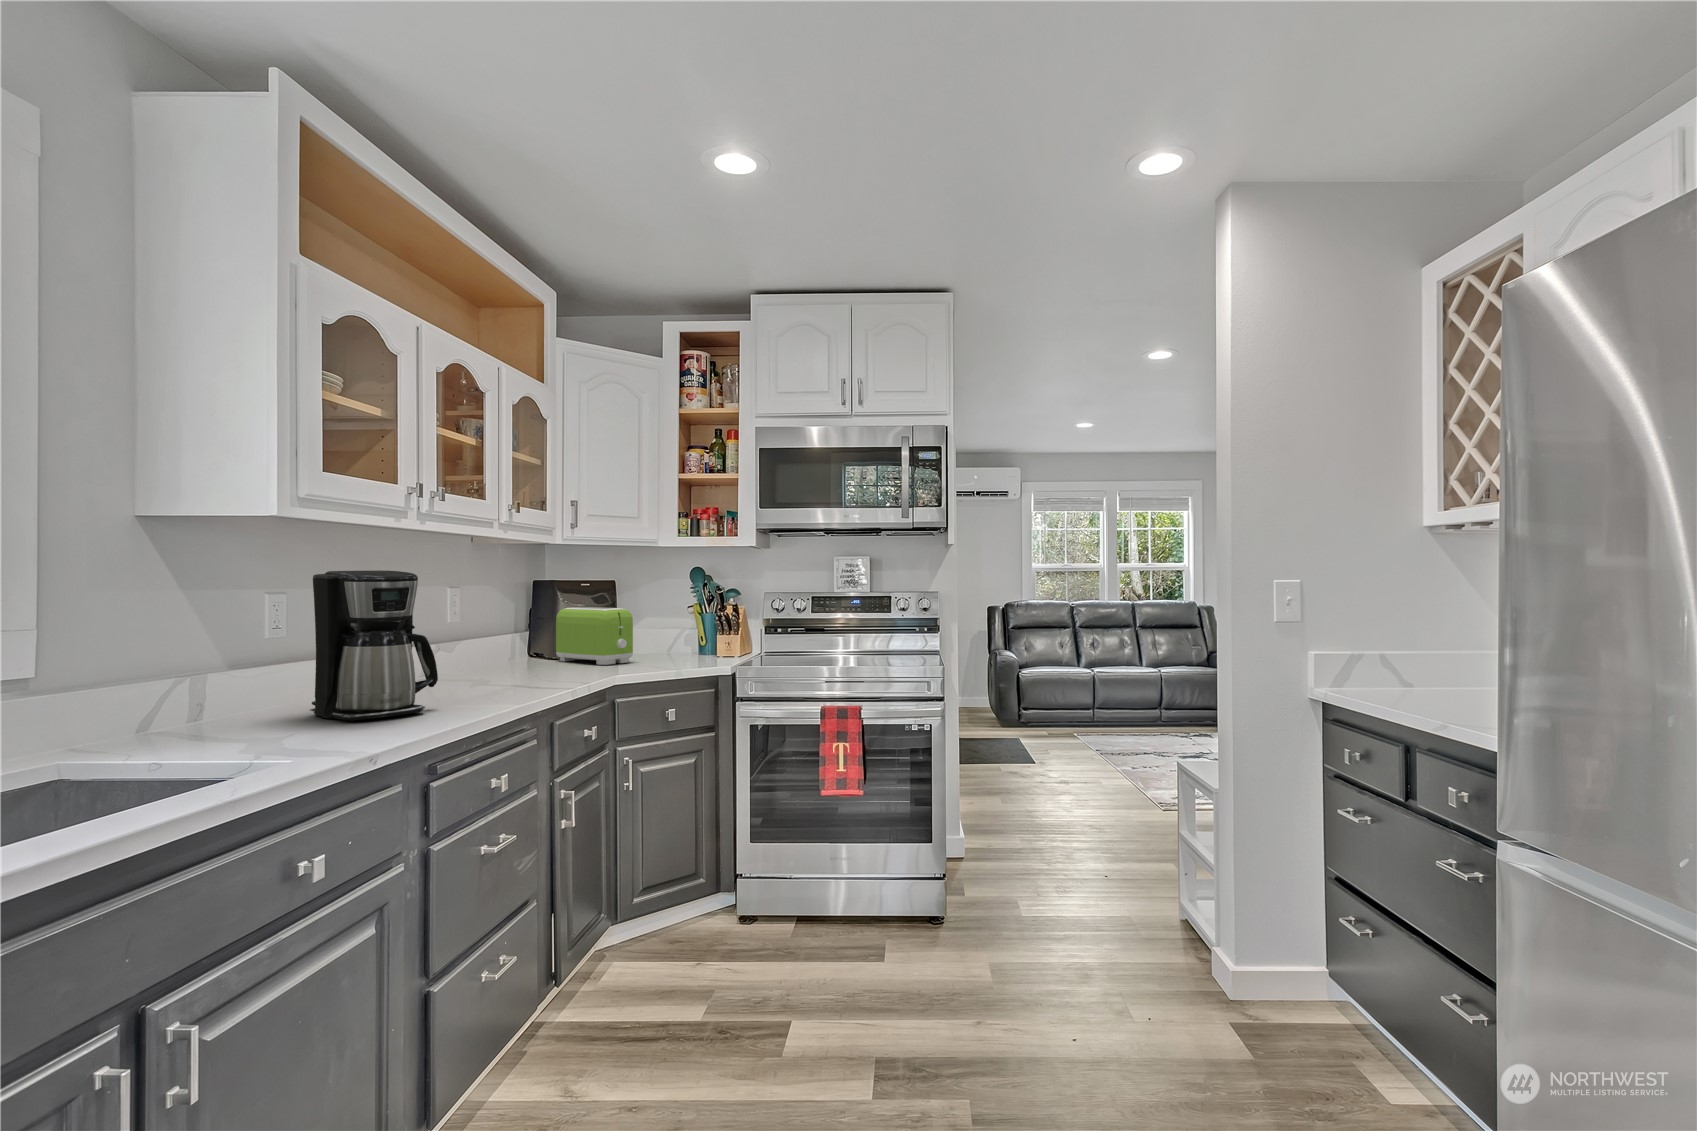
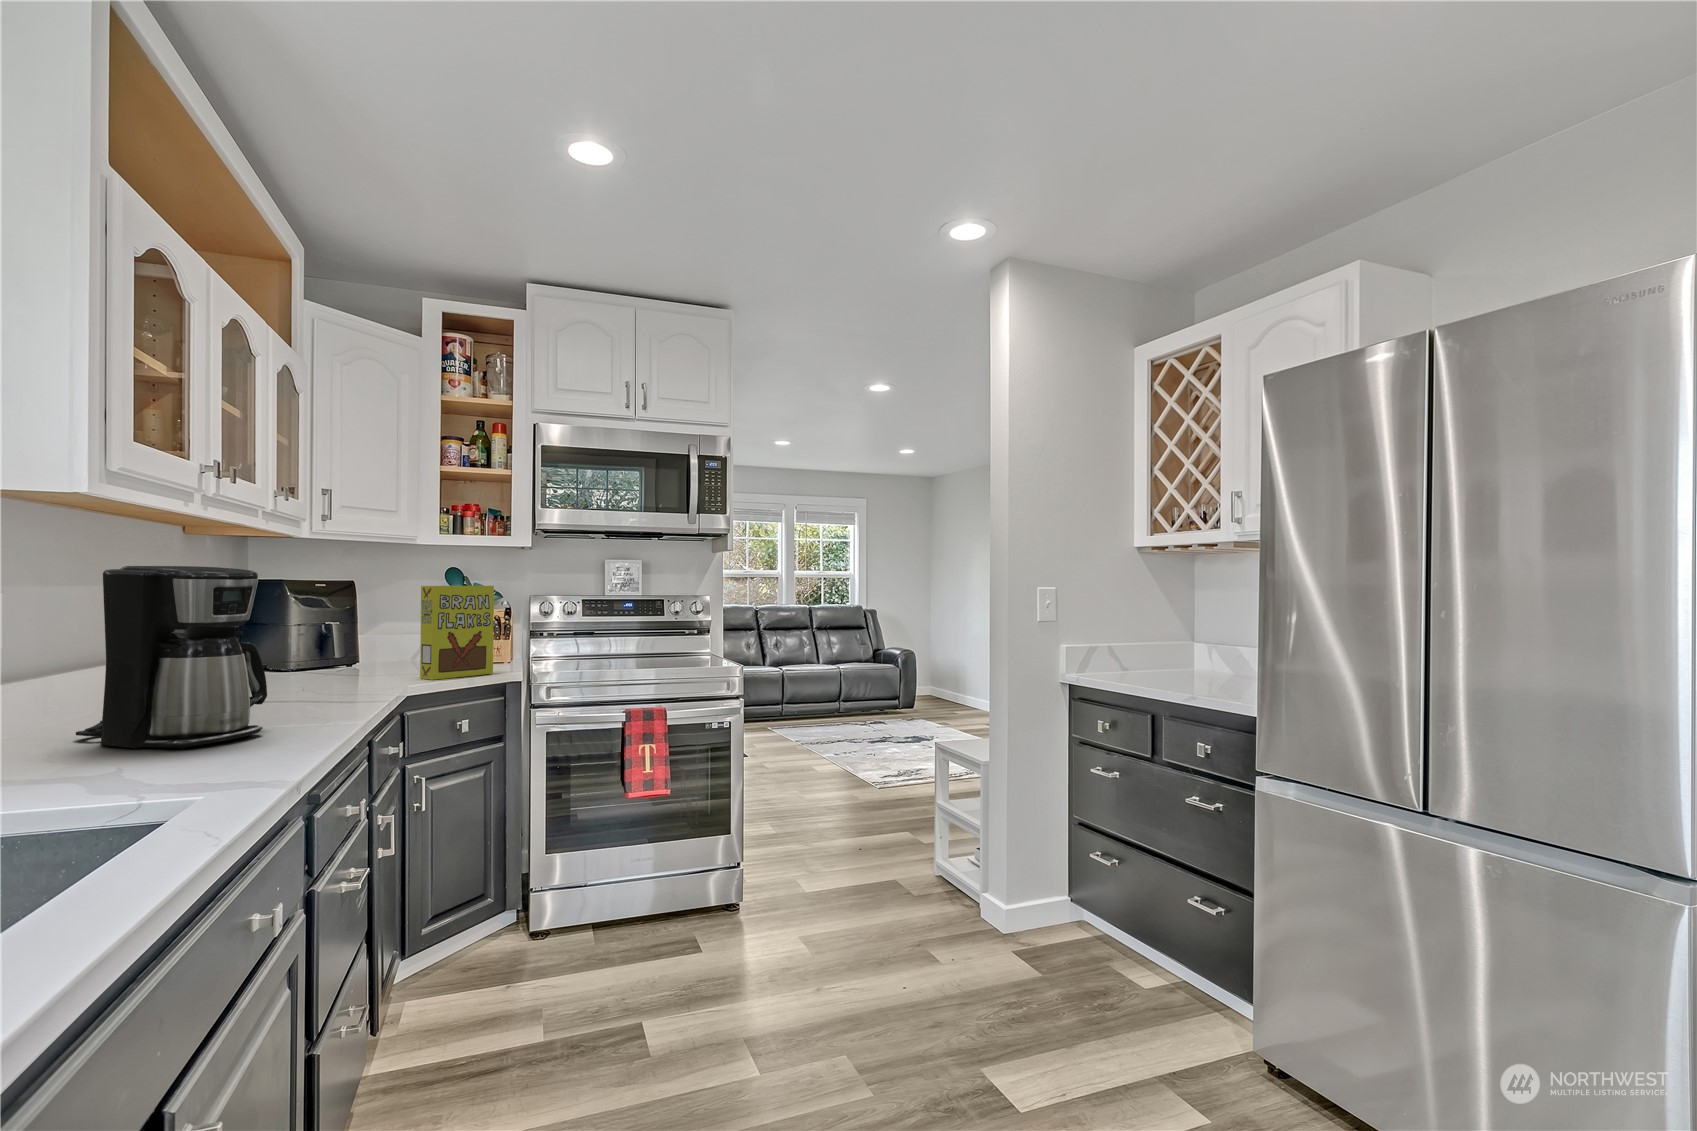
cereal box: none [643,584,707,670] -> present [420,586,494,680]
toaster: present [556,607,633,665] -> none [287,613,395,678]

